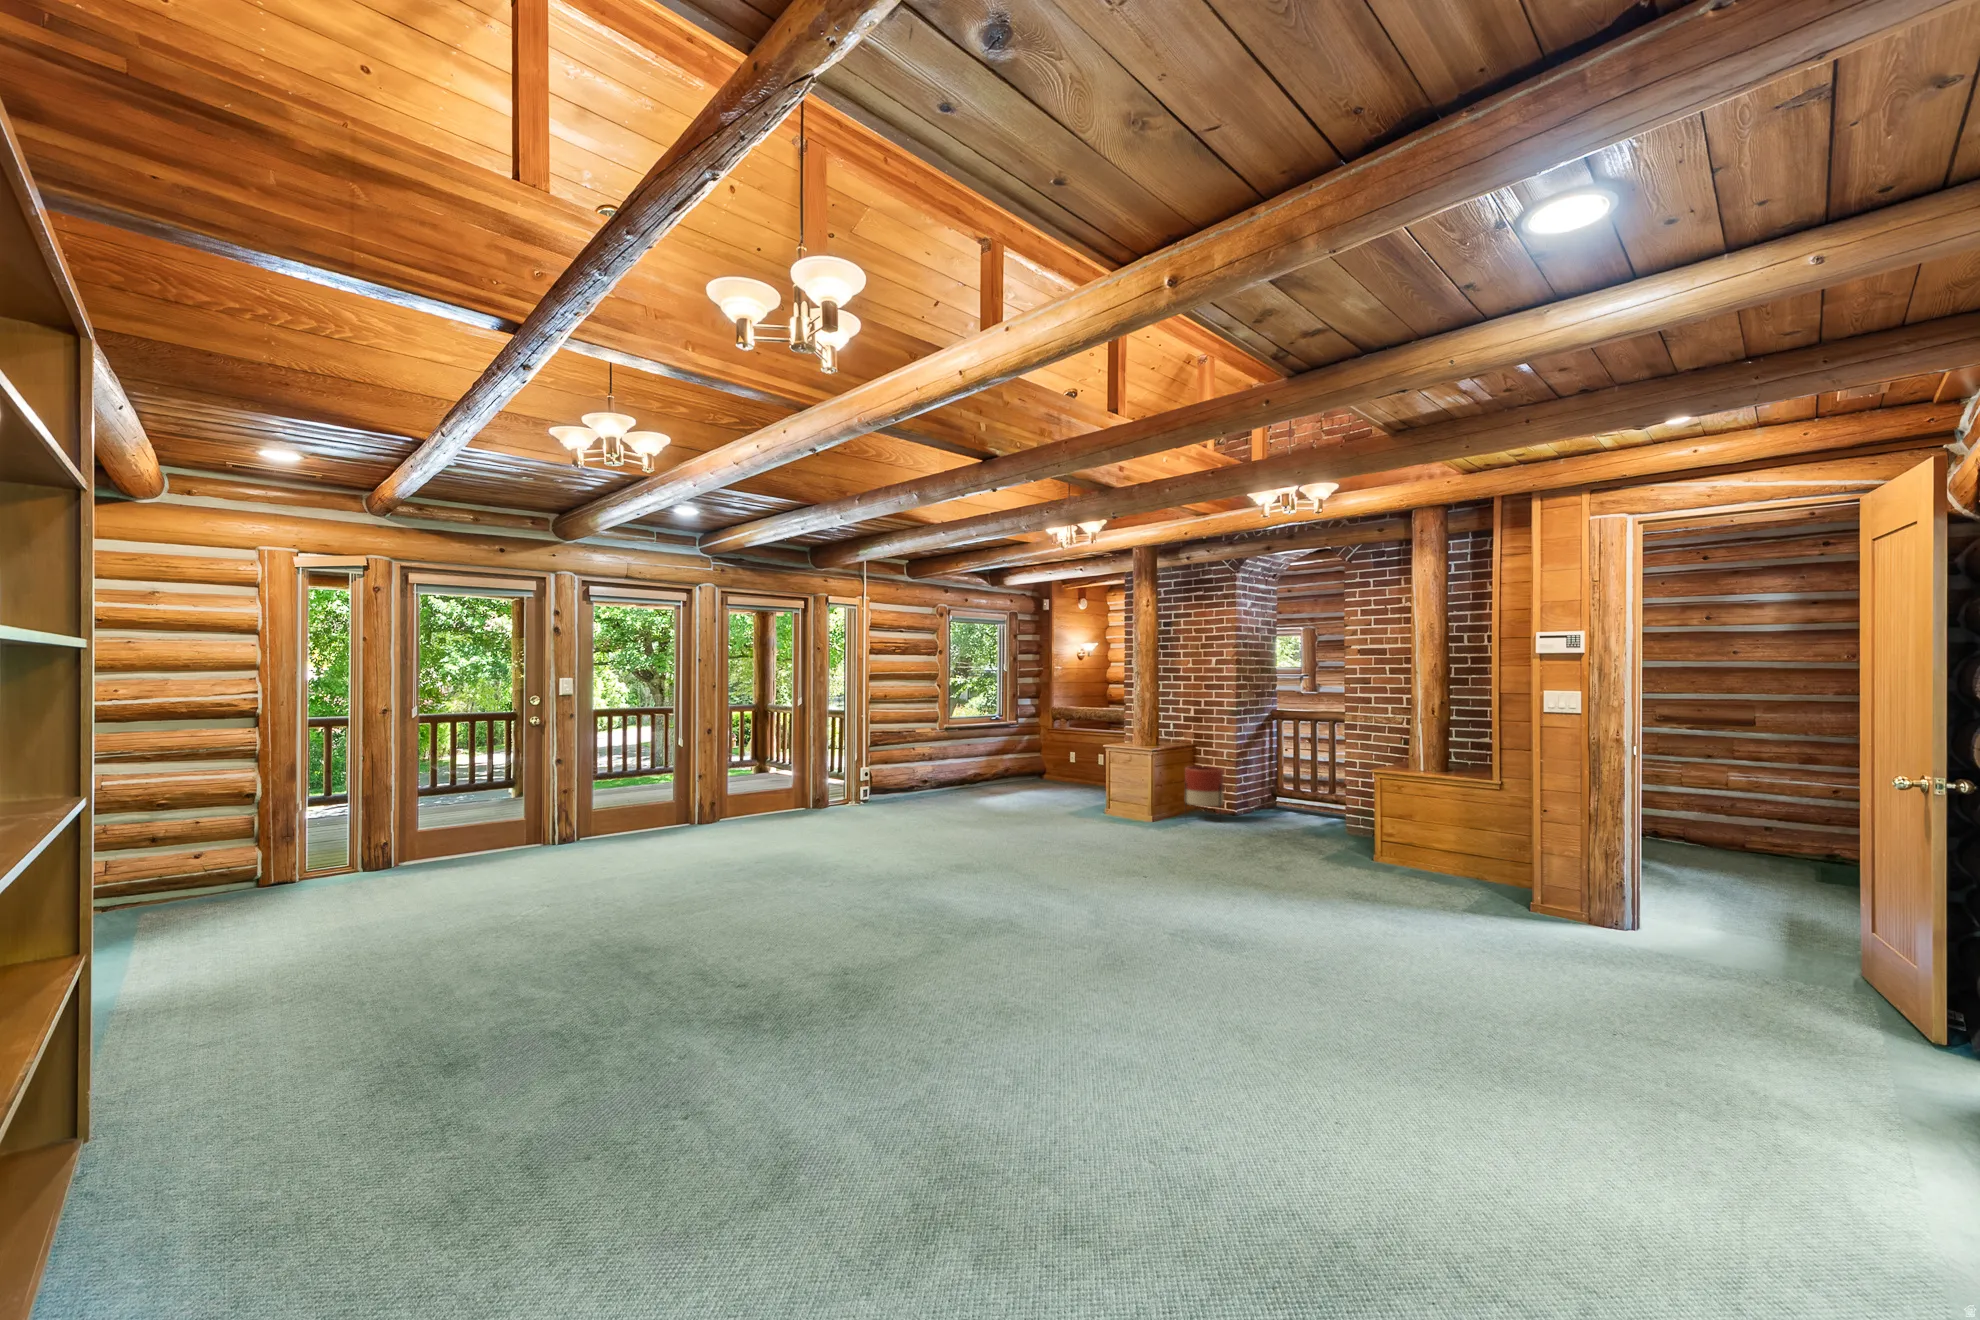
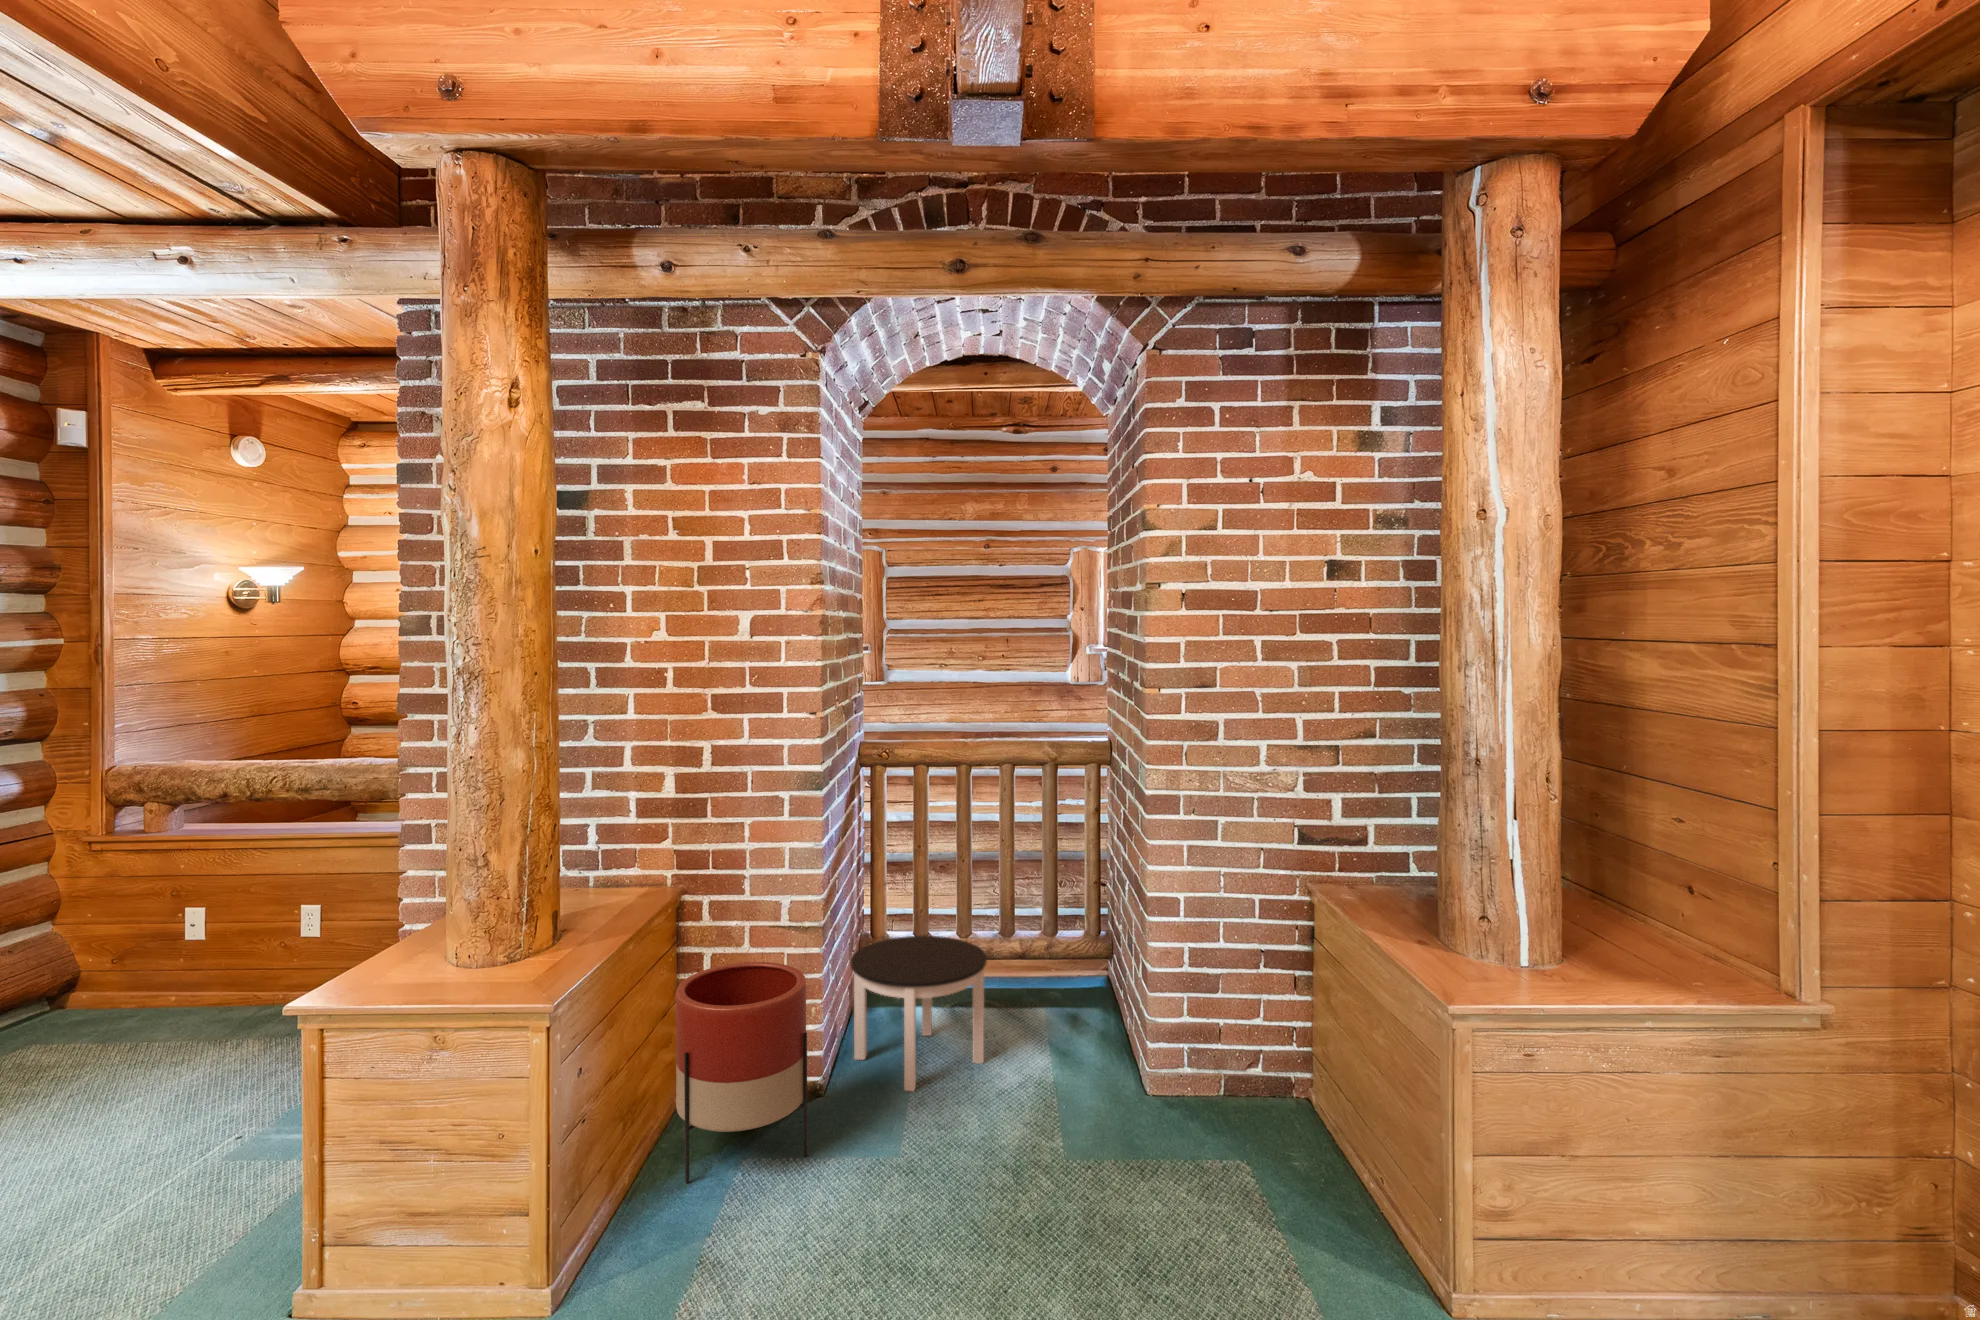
round table: none [1252,777,1303,821] -> present [851,936,987,1091]

